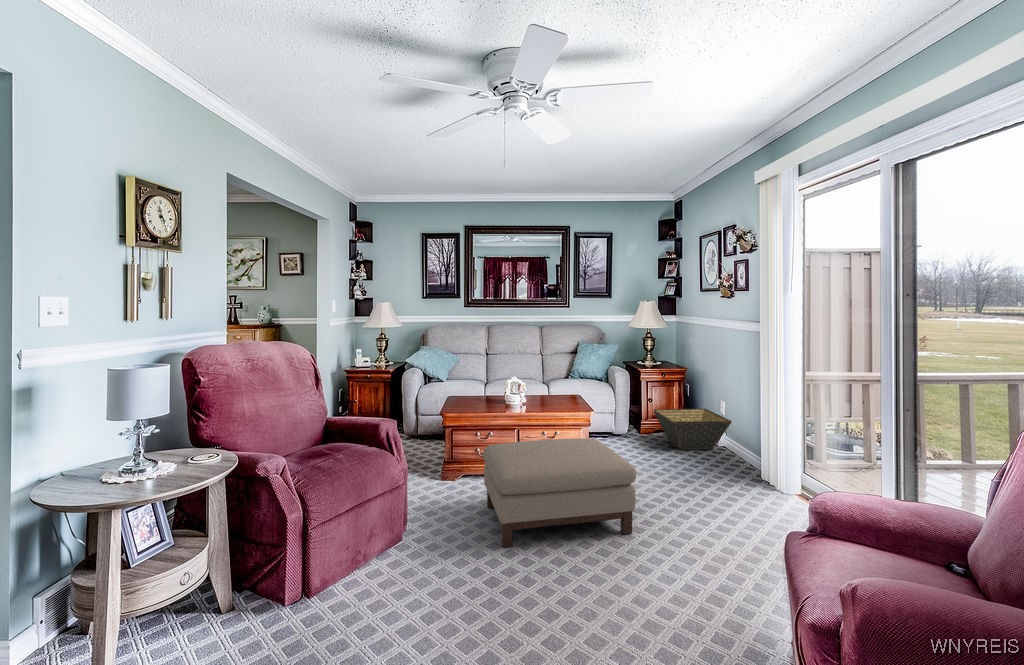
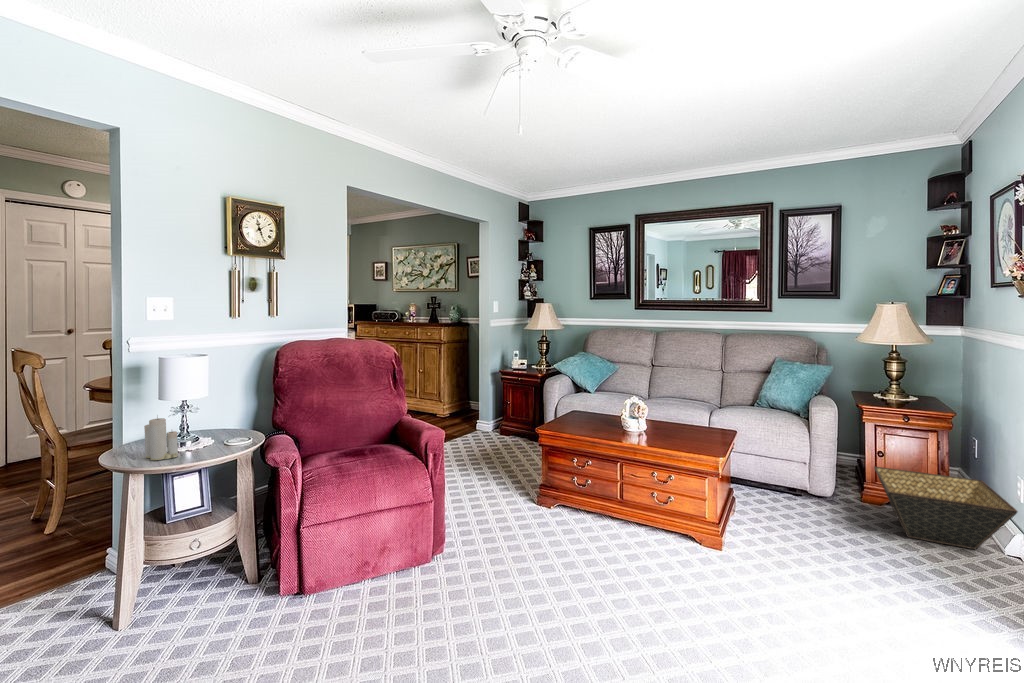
candle: none [119,435,166,489] -> present [144,418,178,460]
ottoman: present [483,438,636,547] -> none [508,476,705,646]

